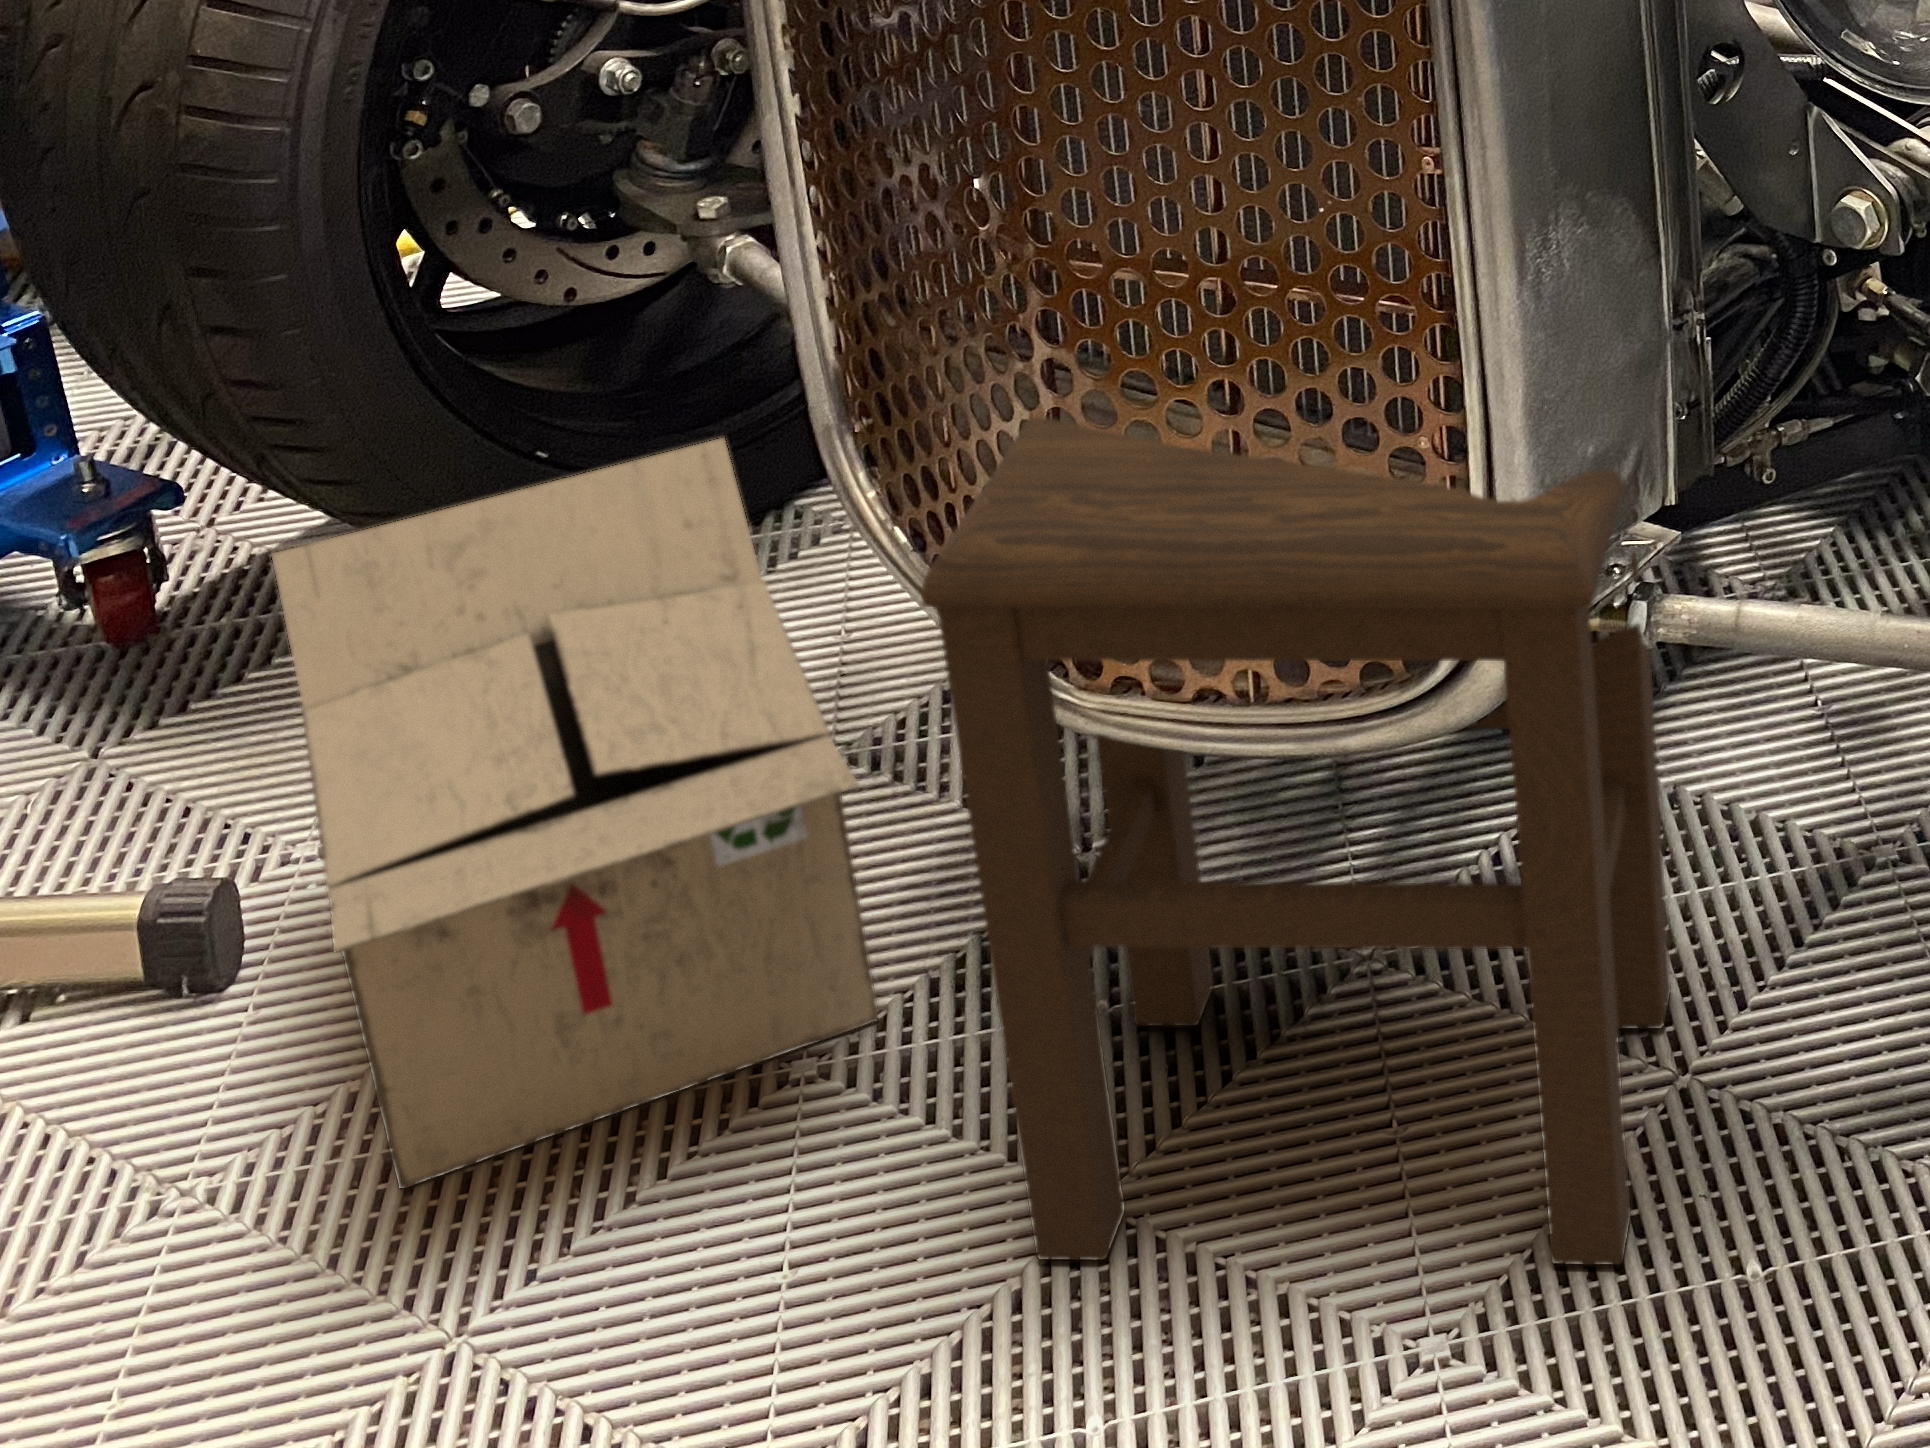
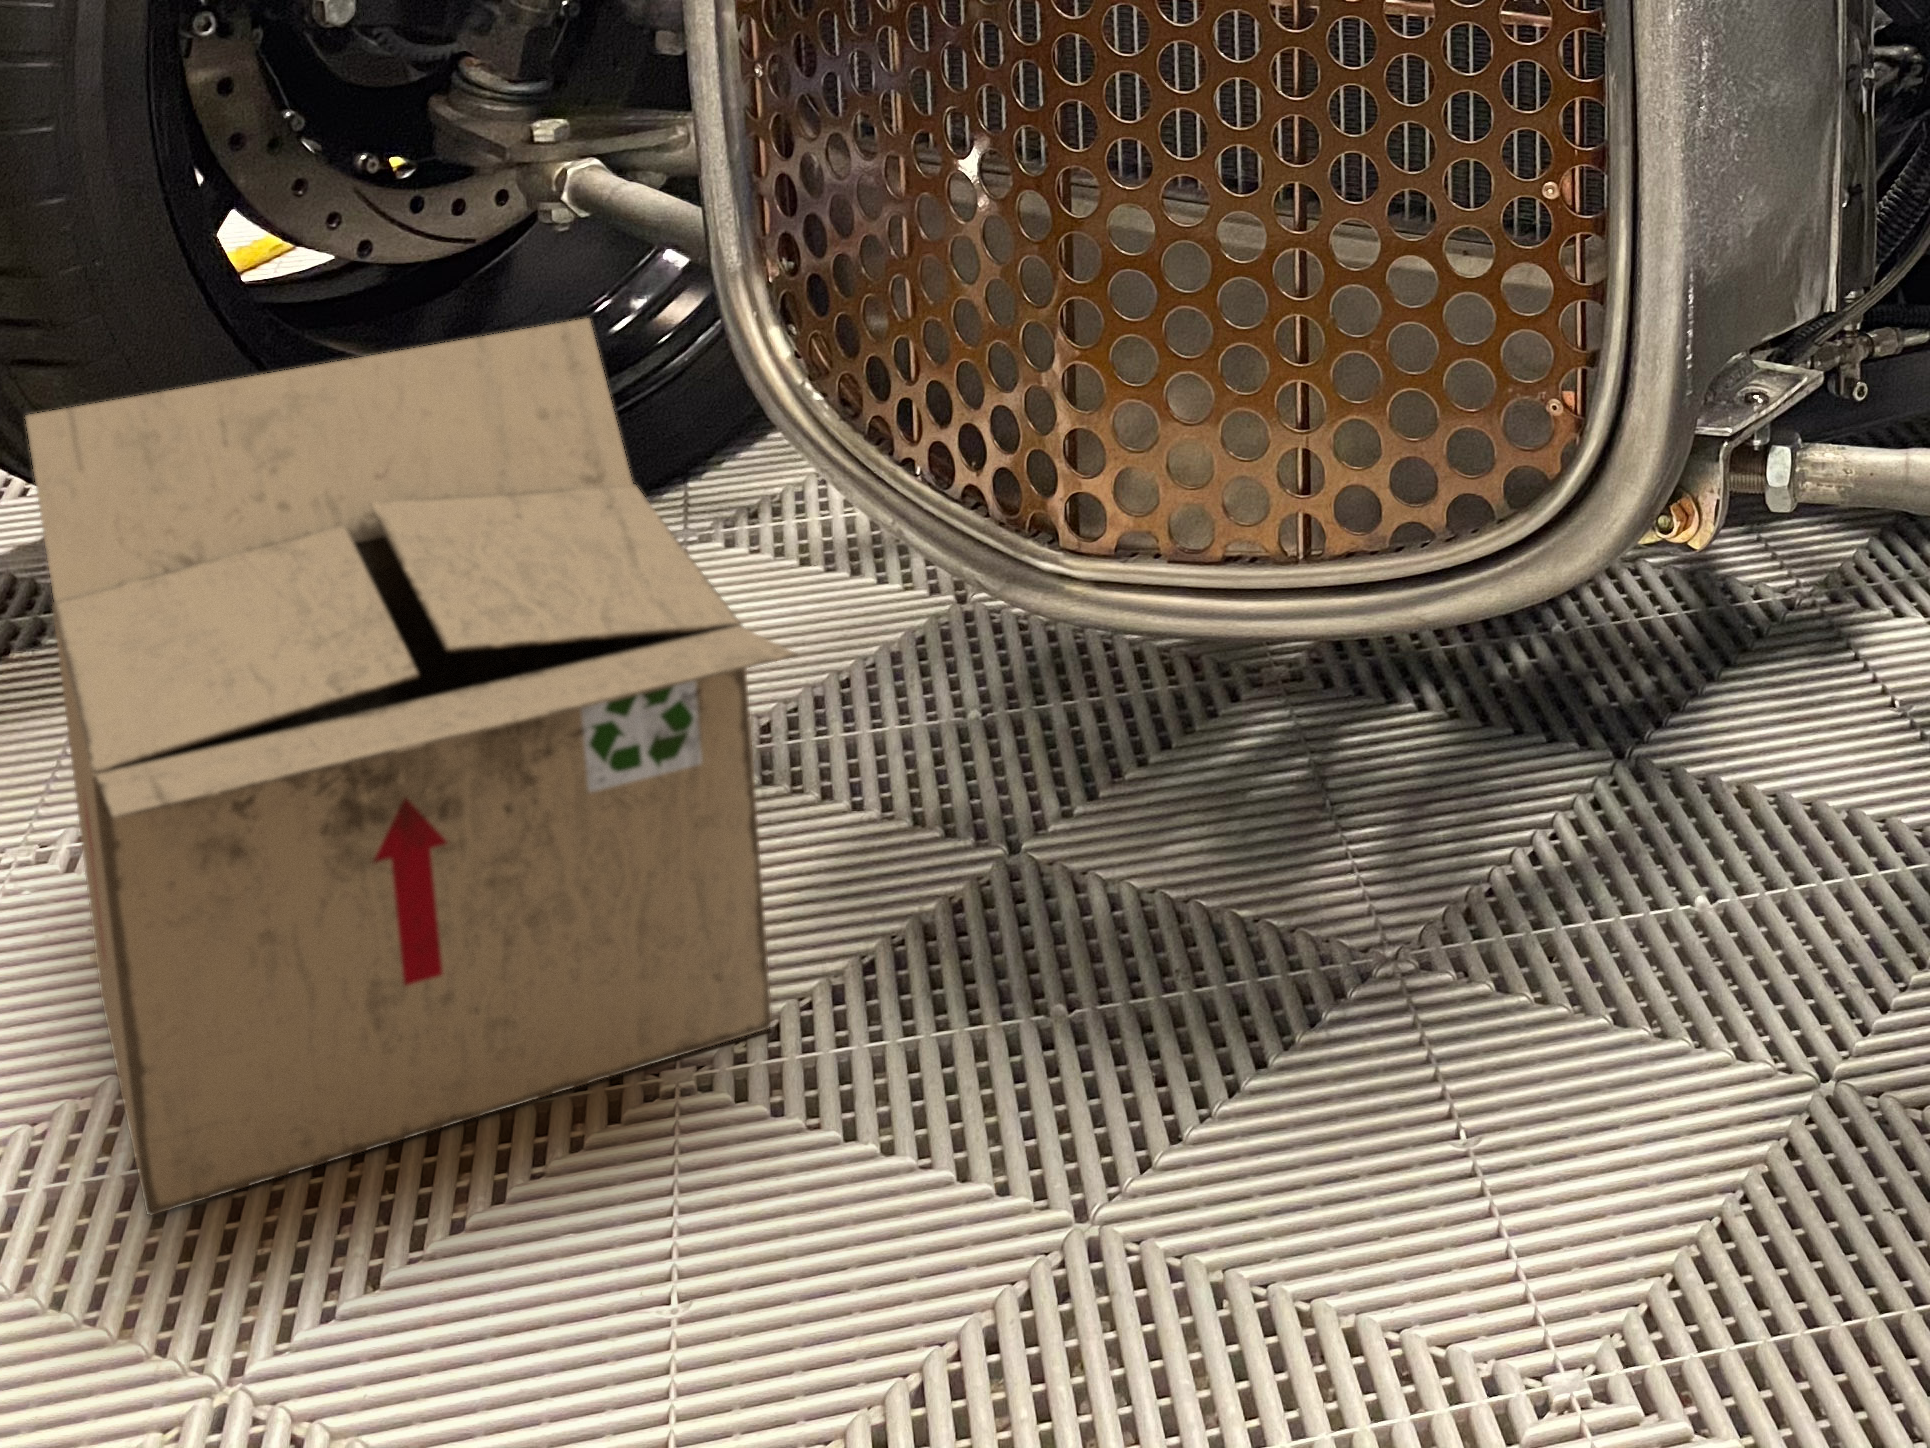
stool: present [921,418,1671,1265] -> none [944,103,1829,1289]

